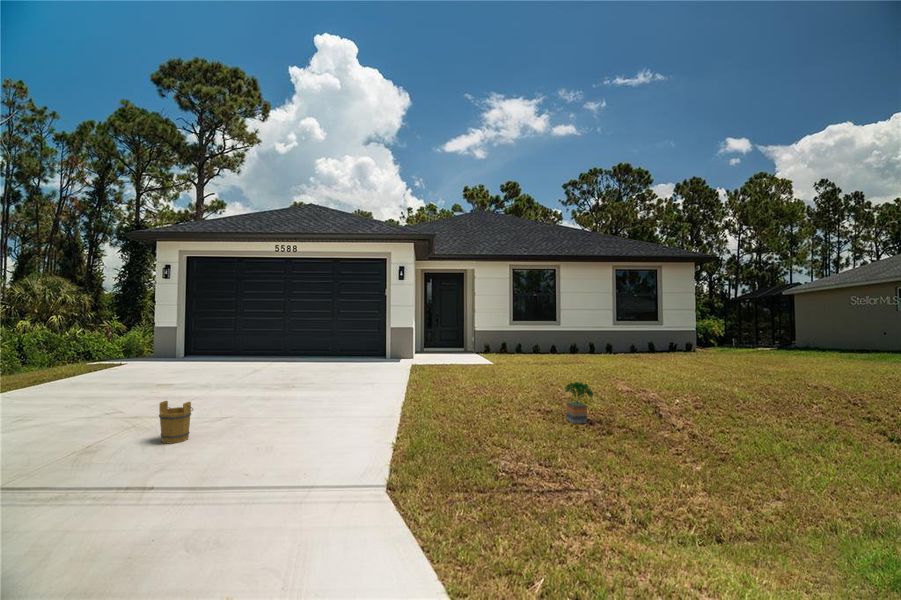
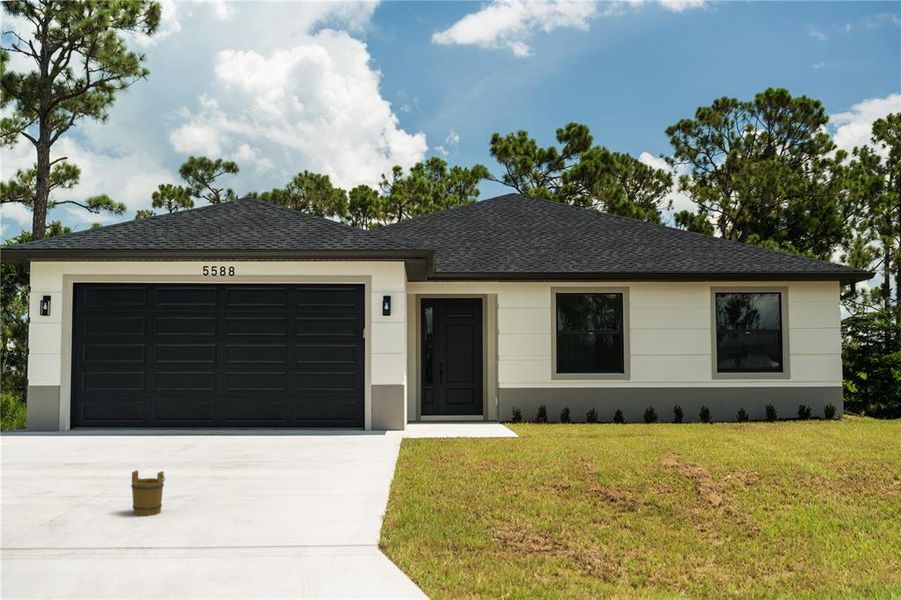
potted tree: present [565,382,593,424] -> none [583,452,618,502]

